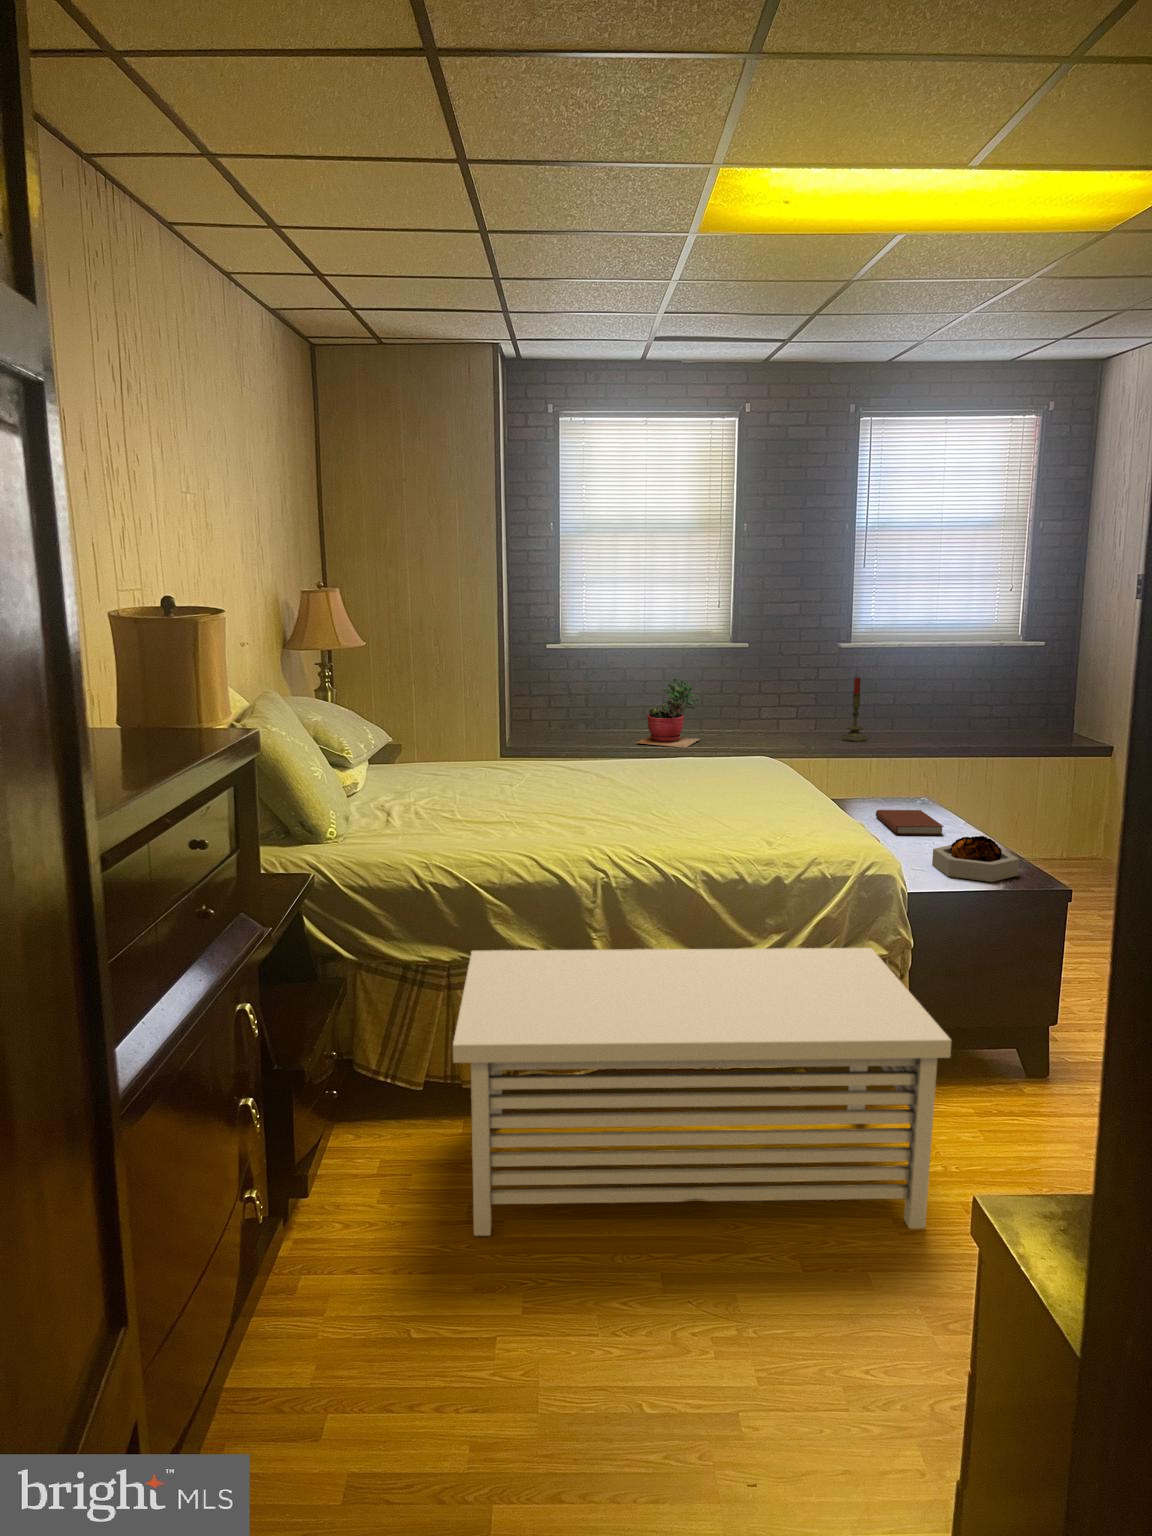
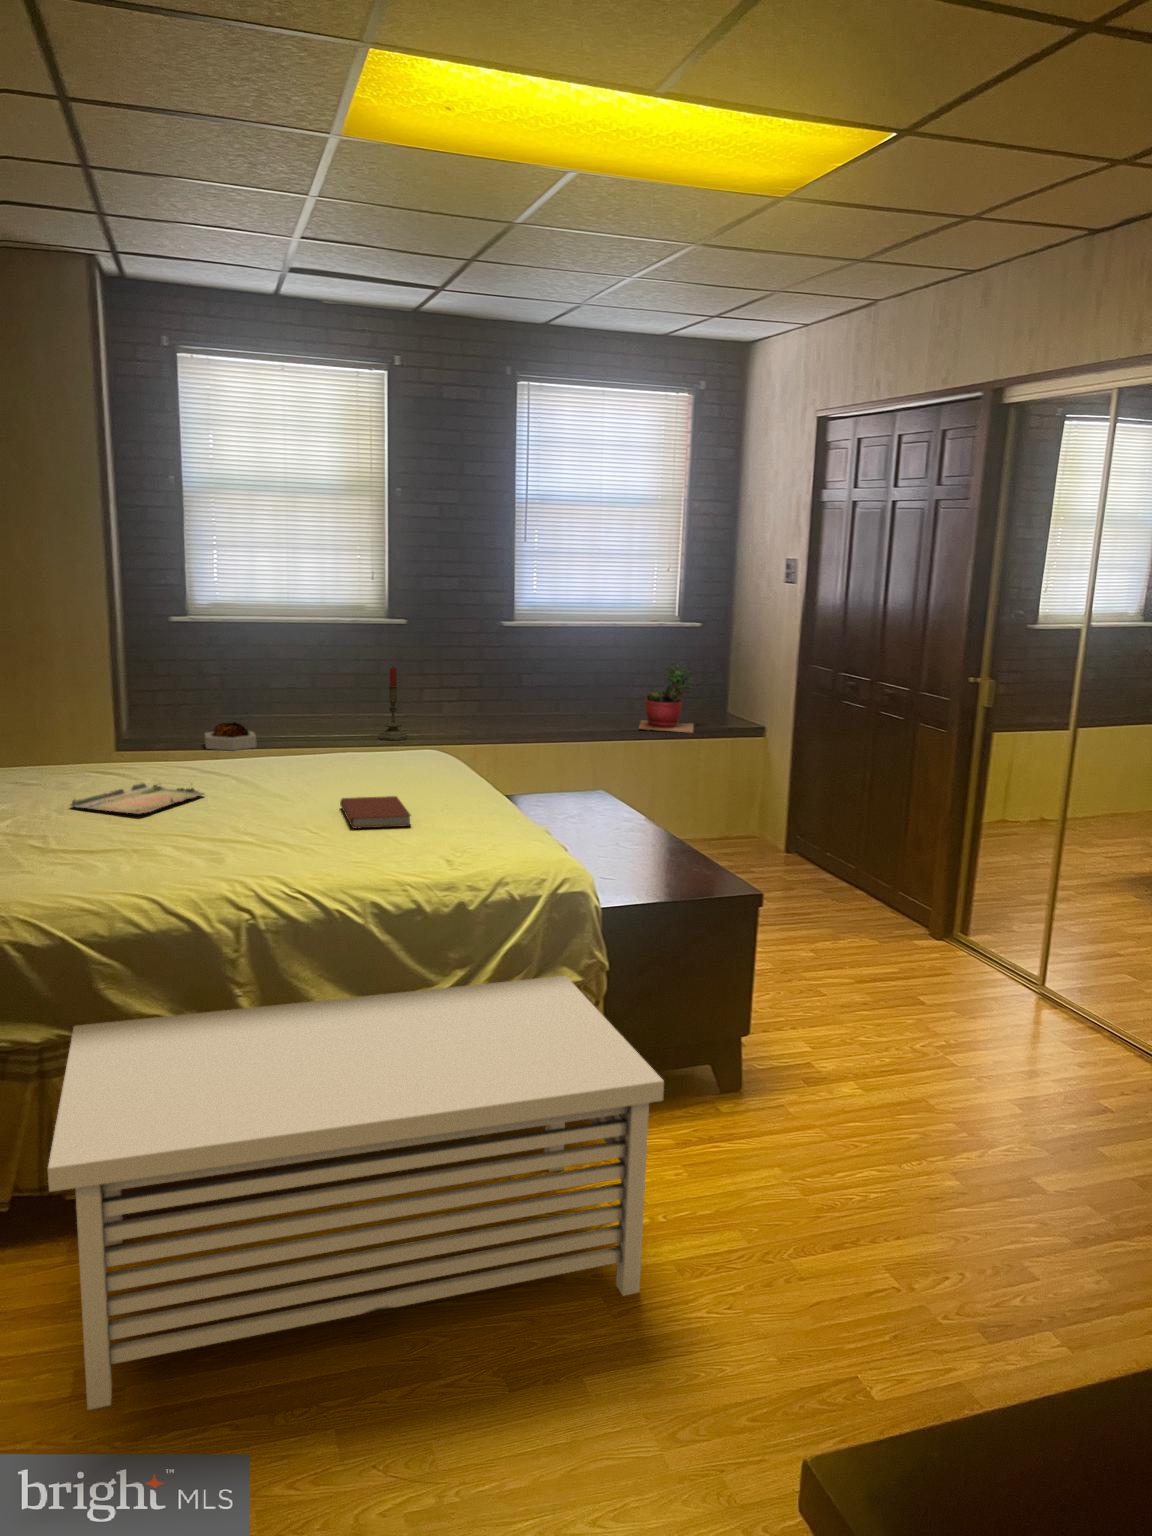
candle: present [841,677,867,742] -> present [378,668,407,740]
succulent plant: present [636,678,700,748] -> present [639,662,695,733]
tray: none [472,770,574,794] -> present [70,782,204,814]
book: present [876,810,944,835] -> present [340,796,410,829]
decorative bowl: present [932,836,1019,882] -> present [205,722,257,750]

